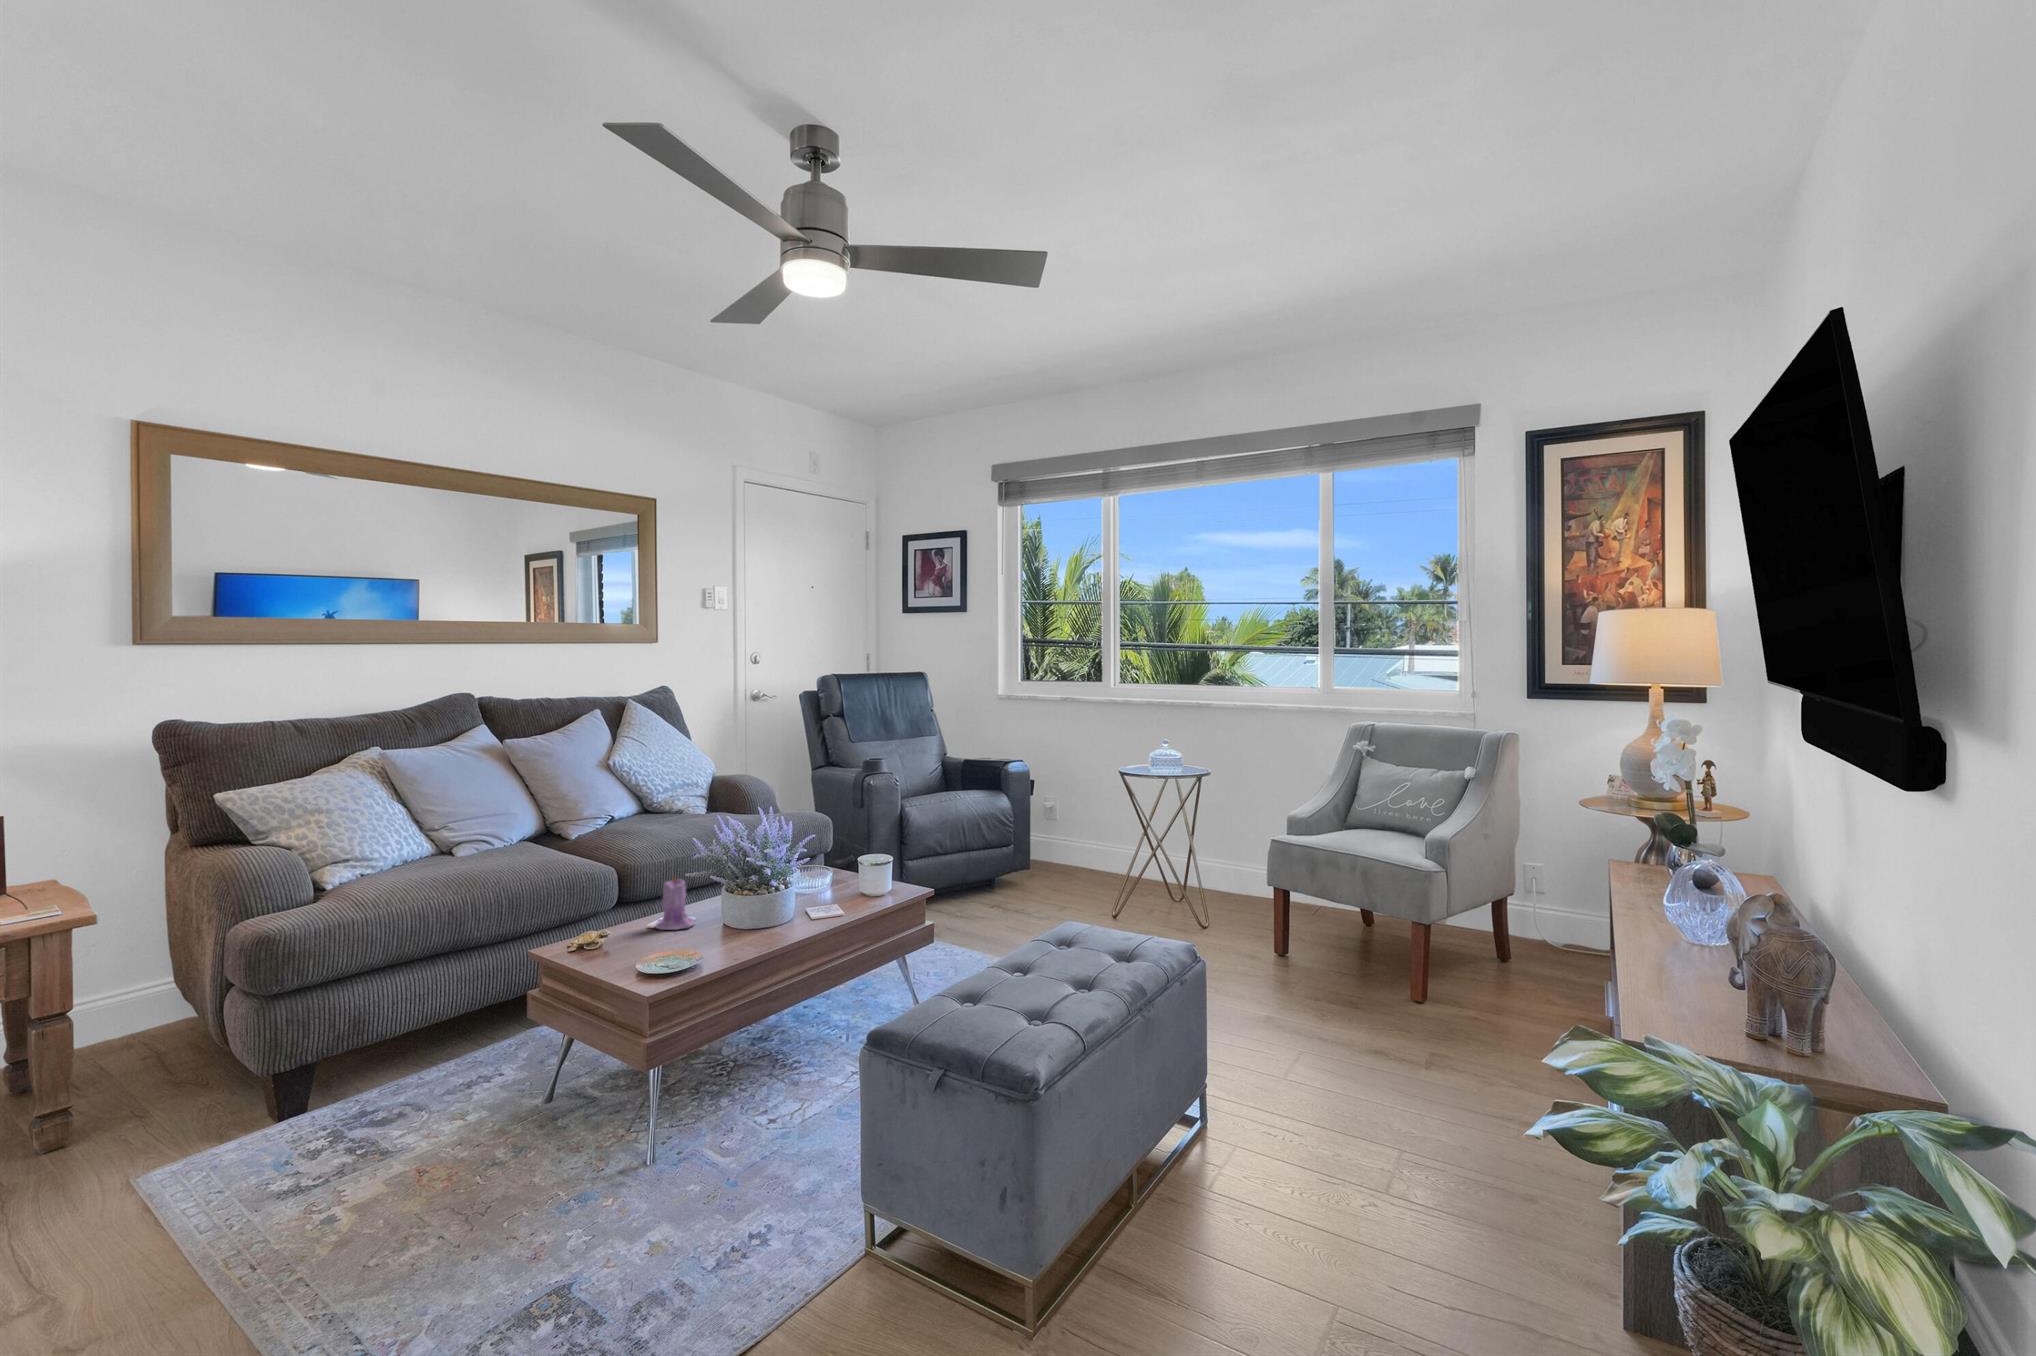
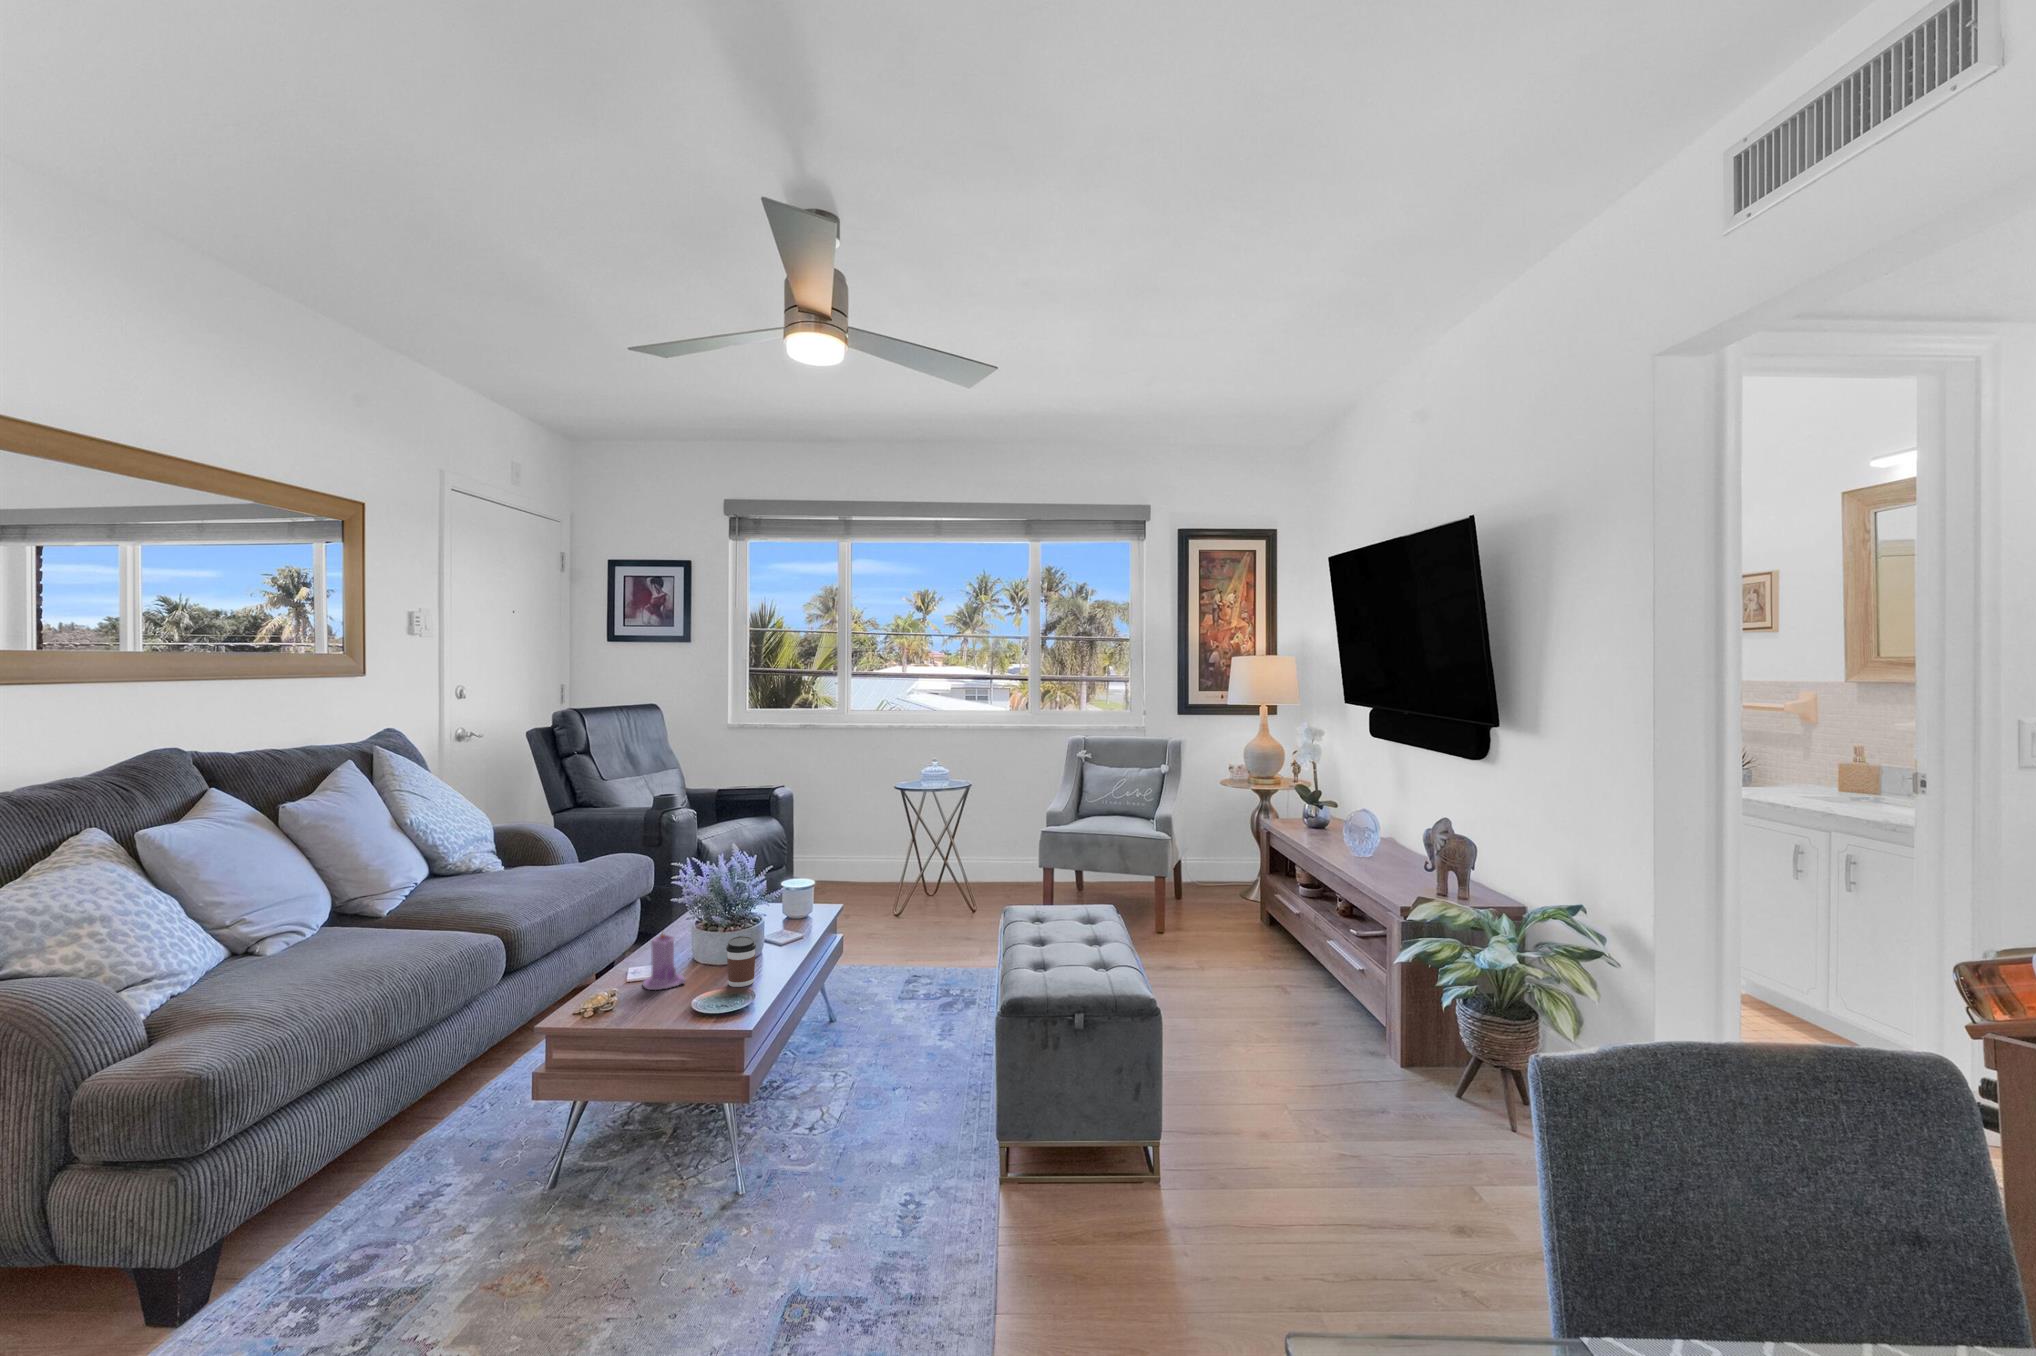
coffee cup: none [714,890,743,939] -> present [726,936,756,987]

